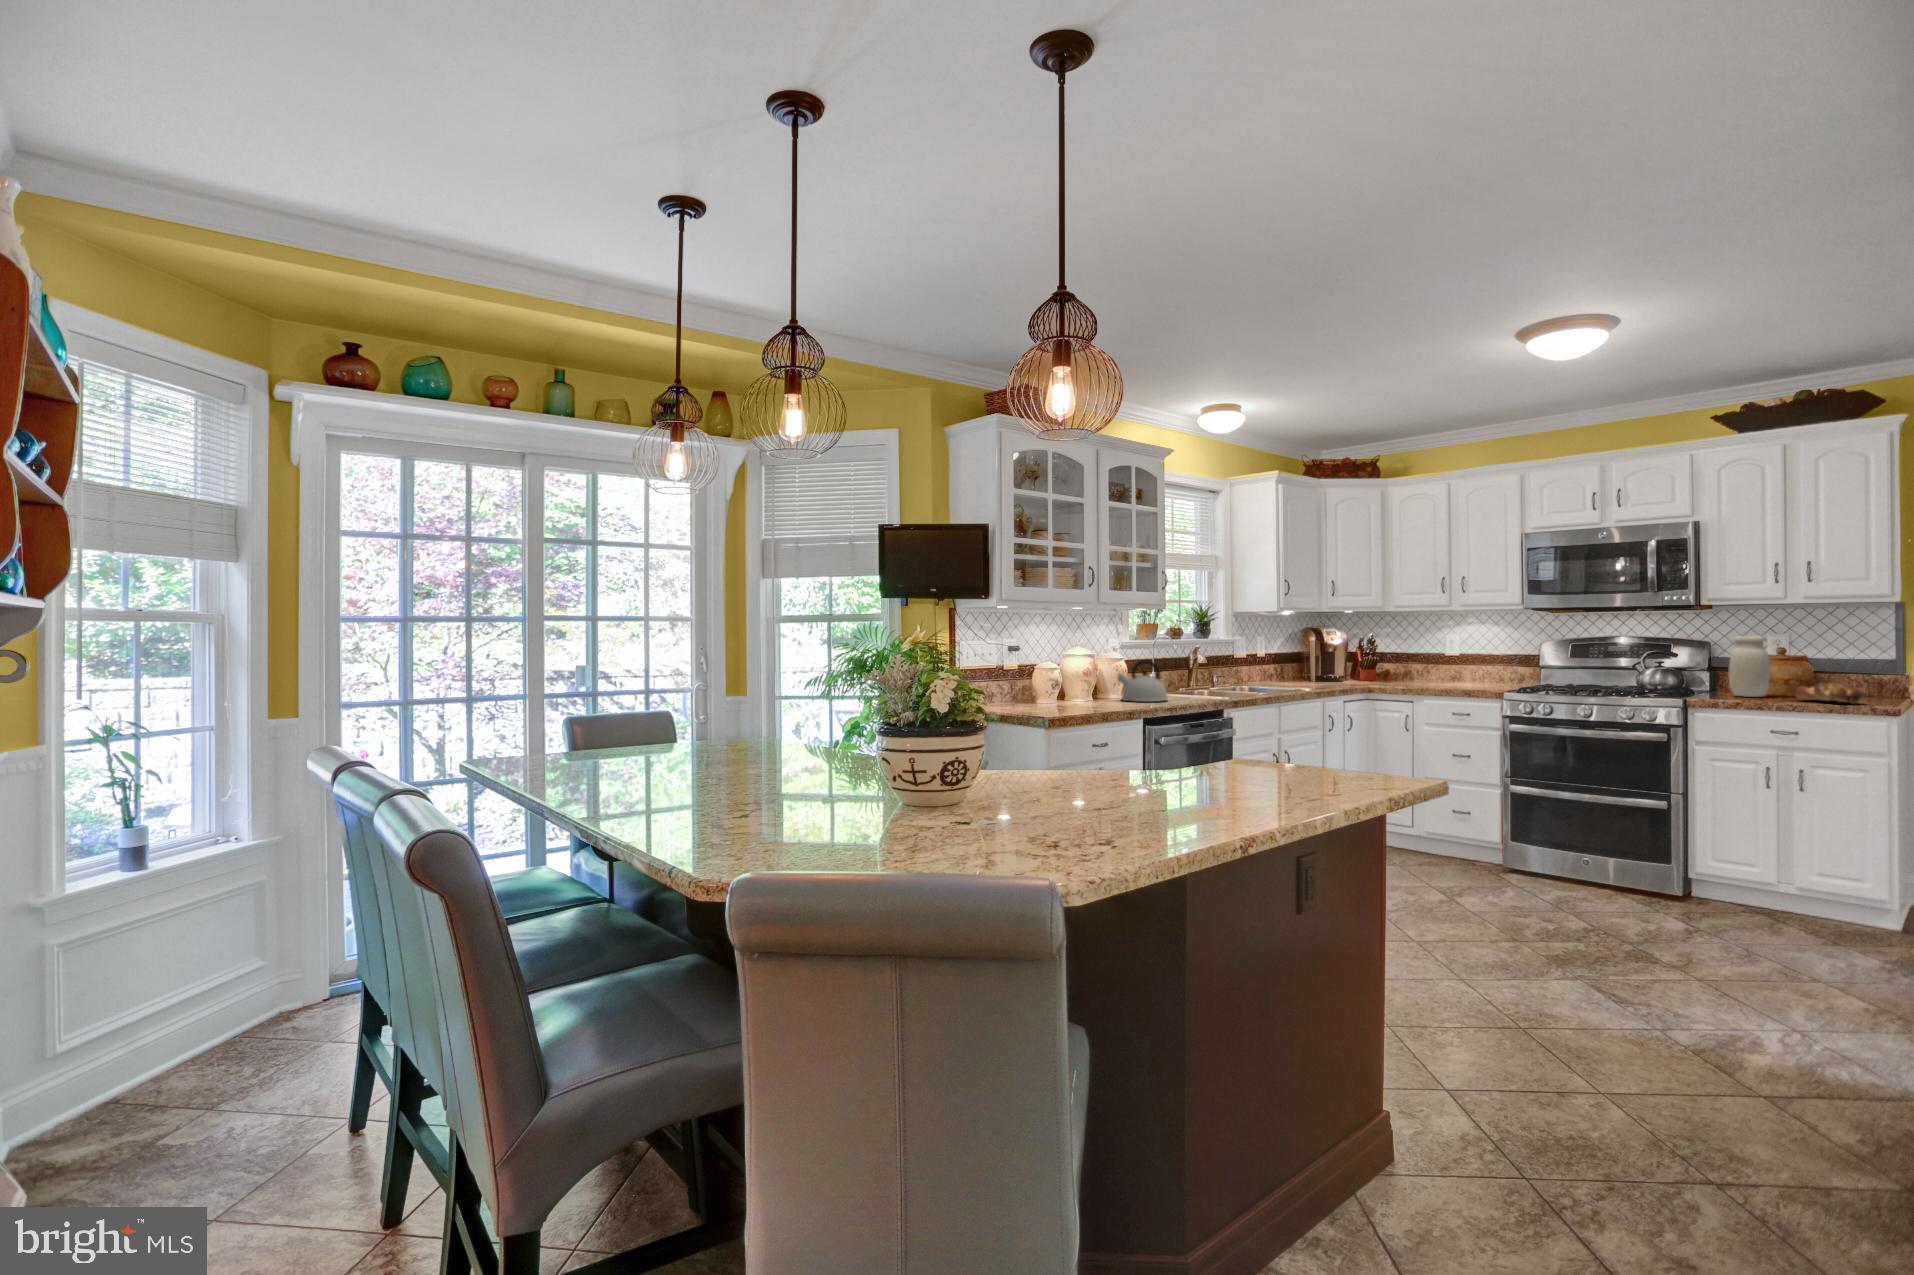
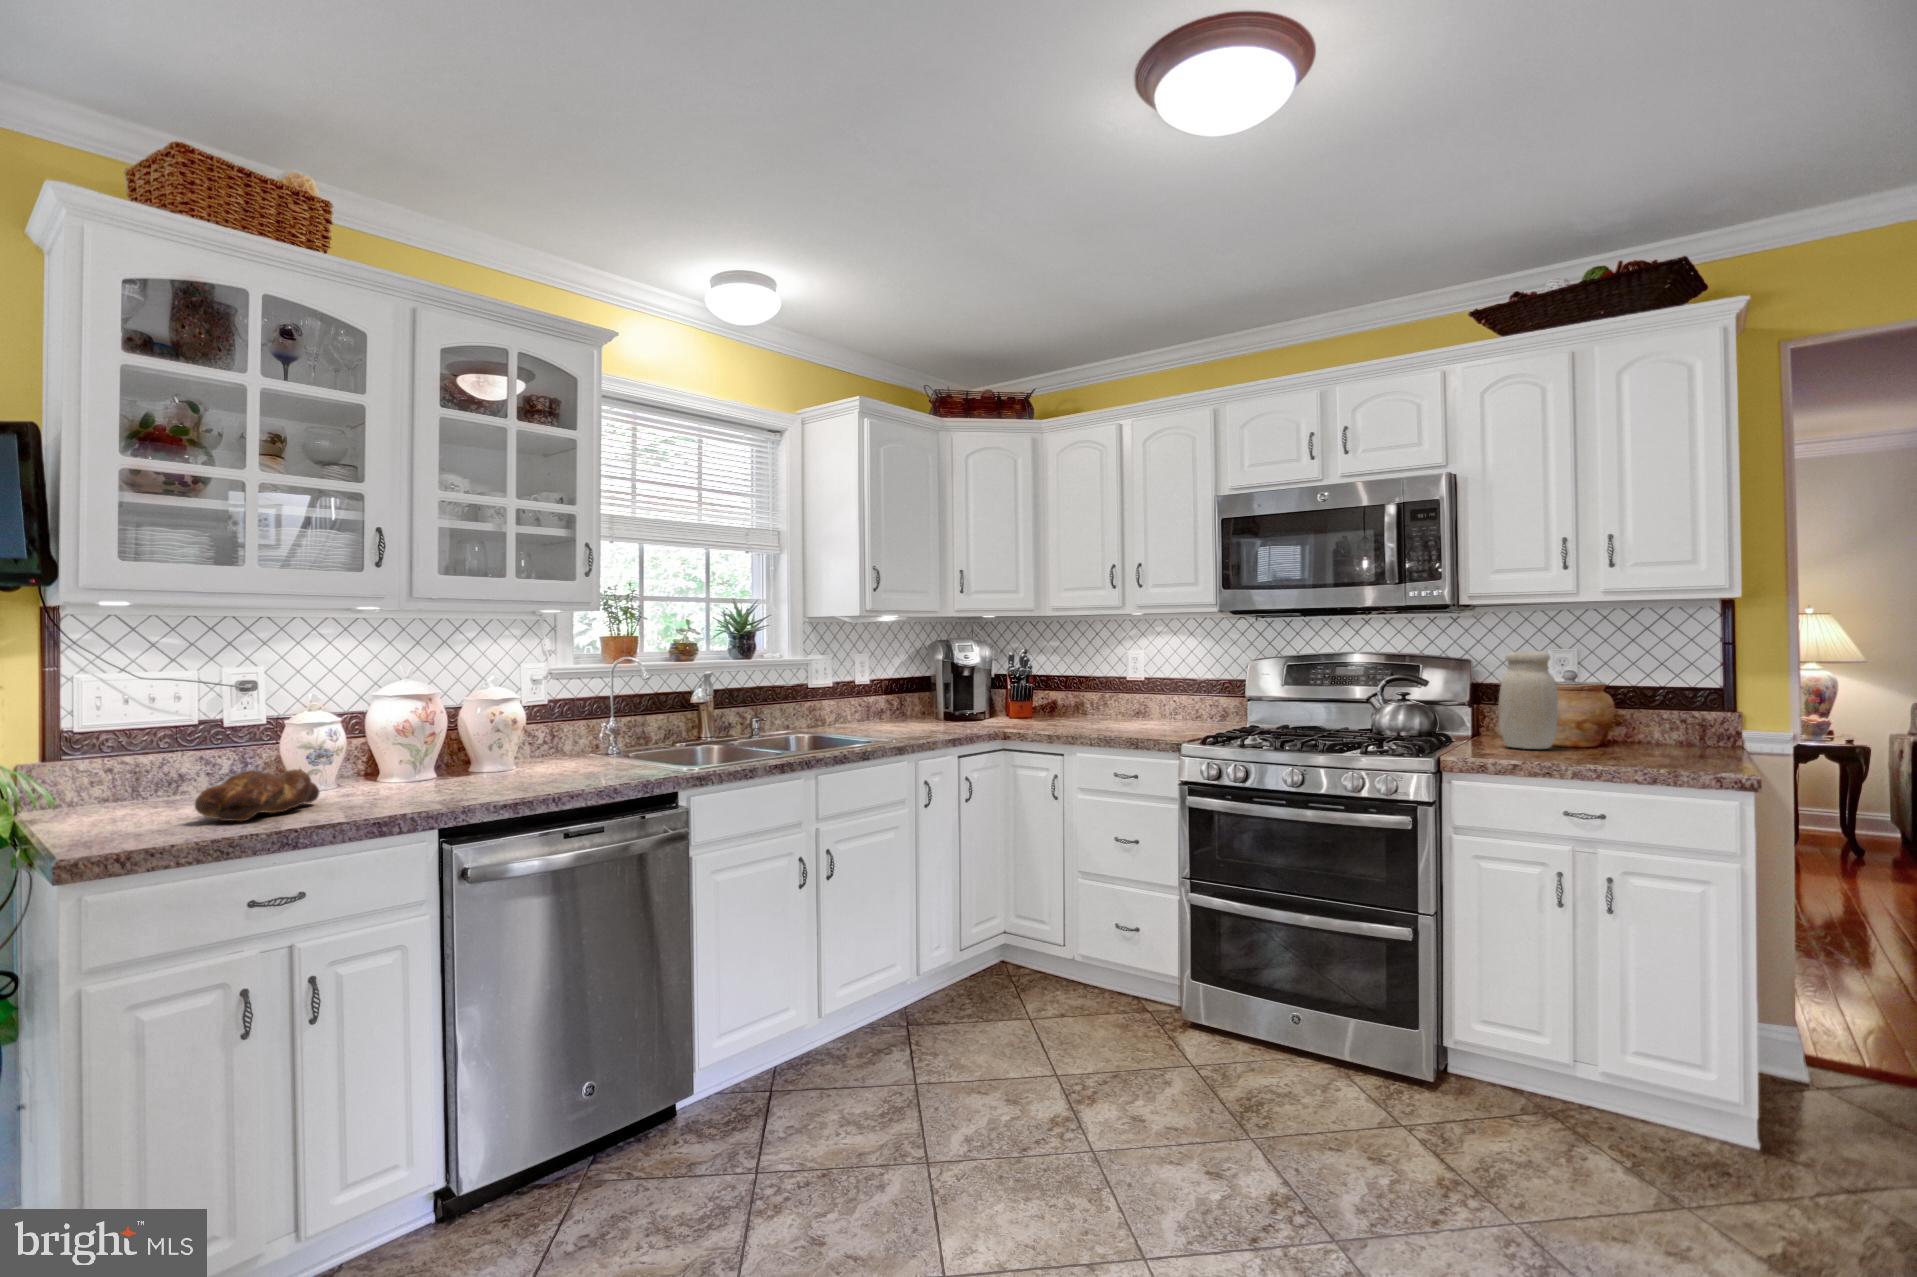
kettle: present [1117,660,1168,702] -> none [443,706,551,791]
bread loaf: present [1795,682,1865,704] -> present [195,769,319,821]

